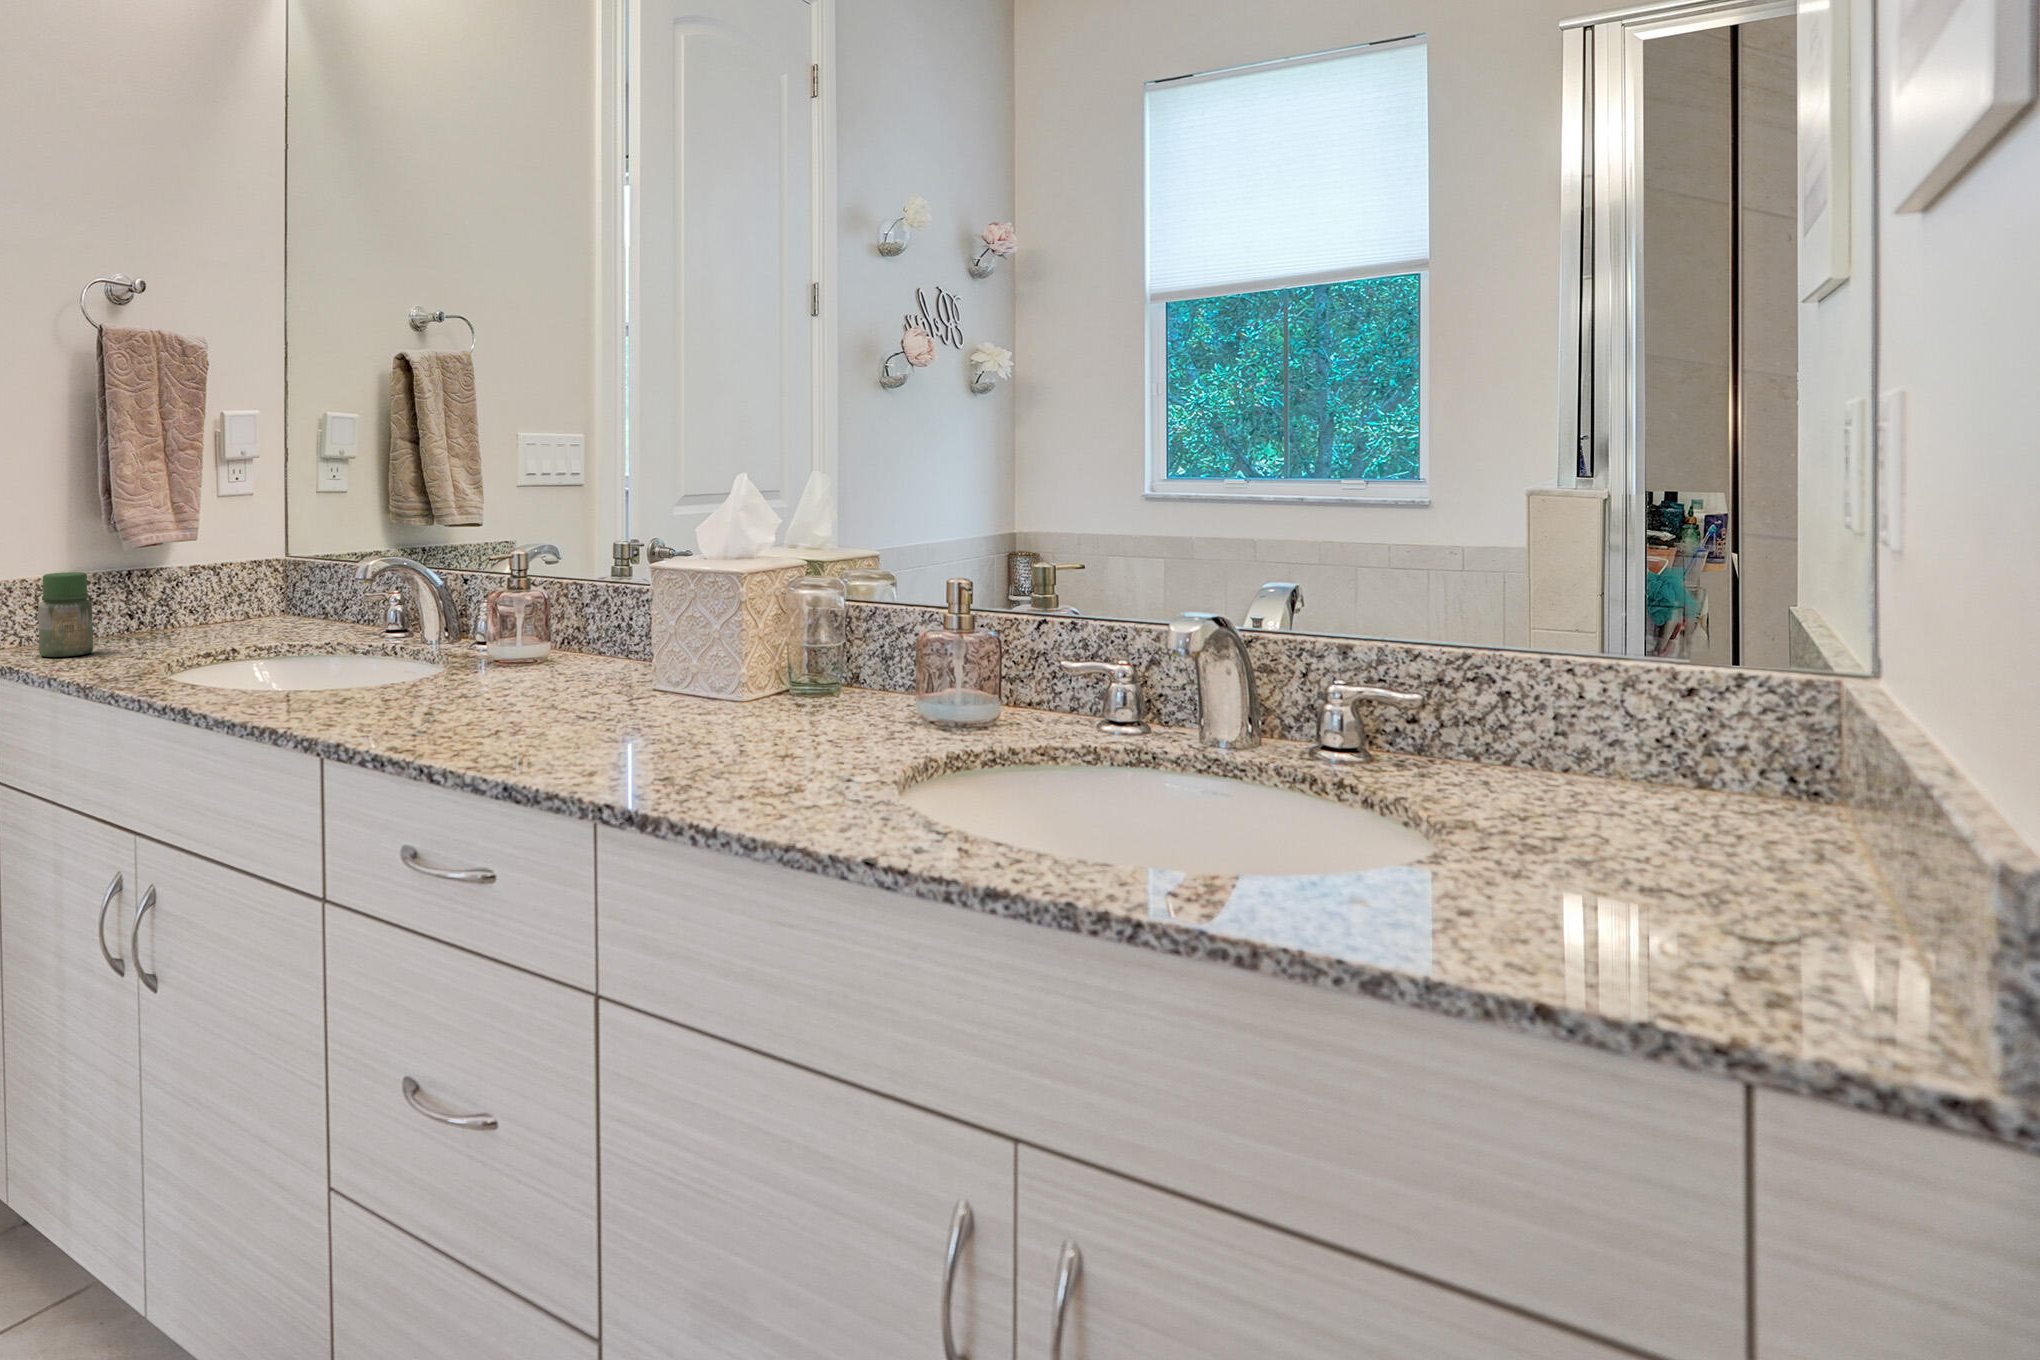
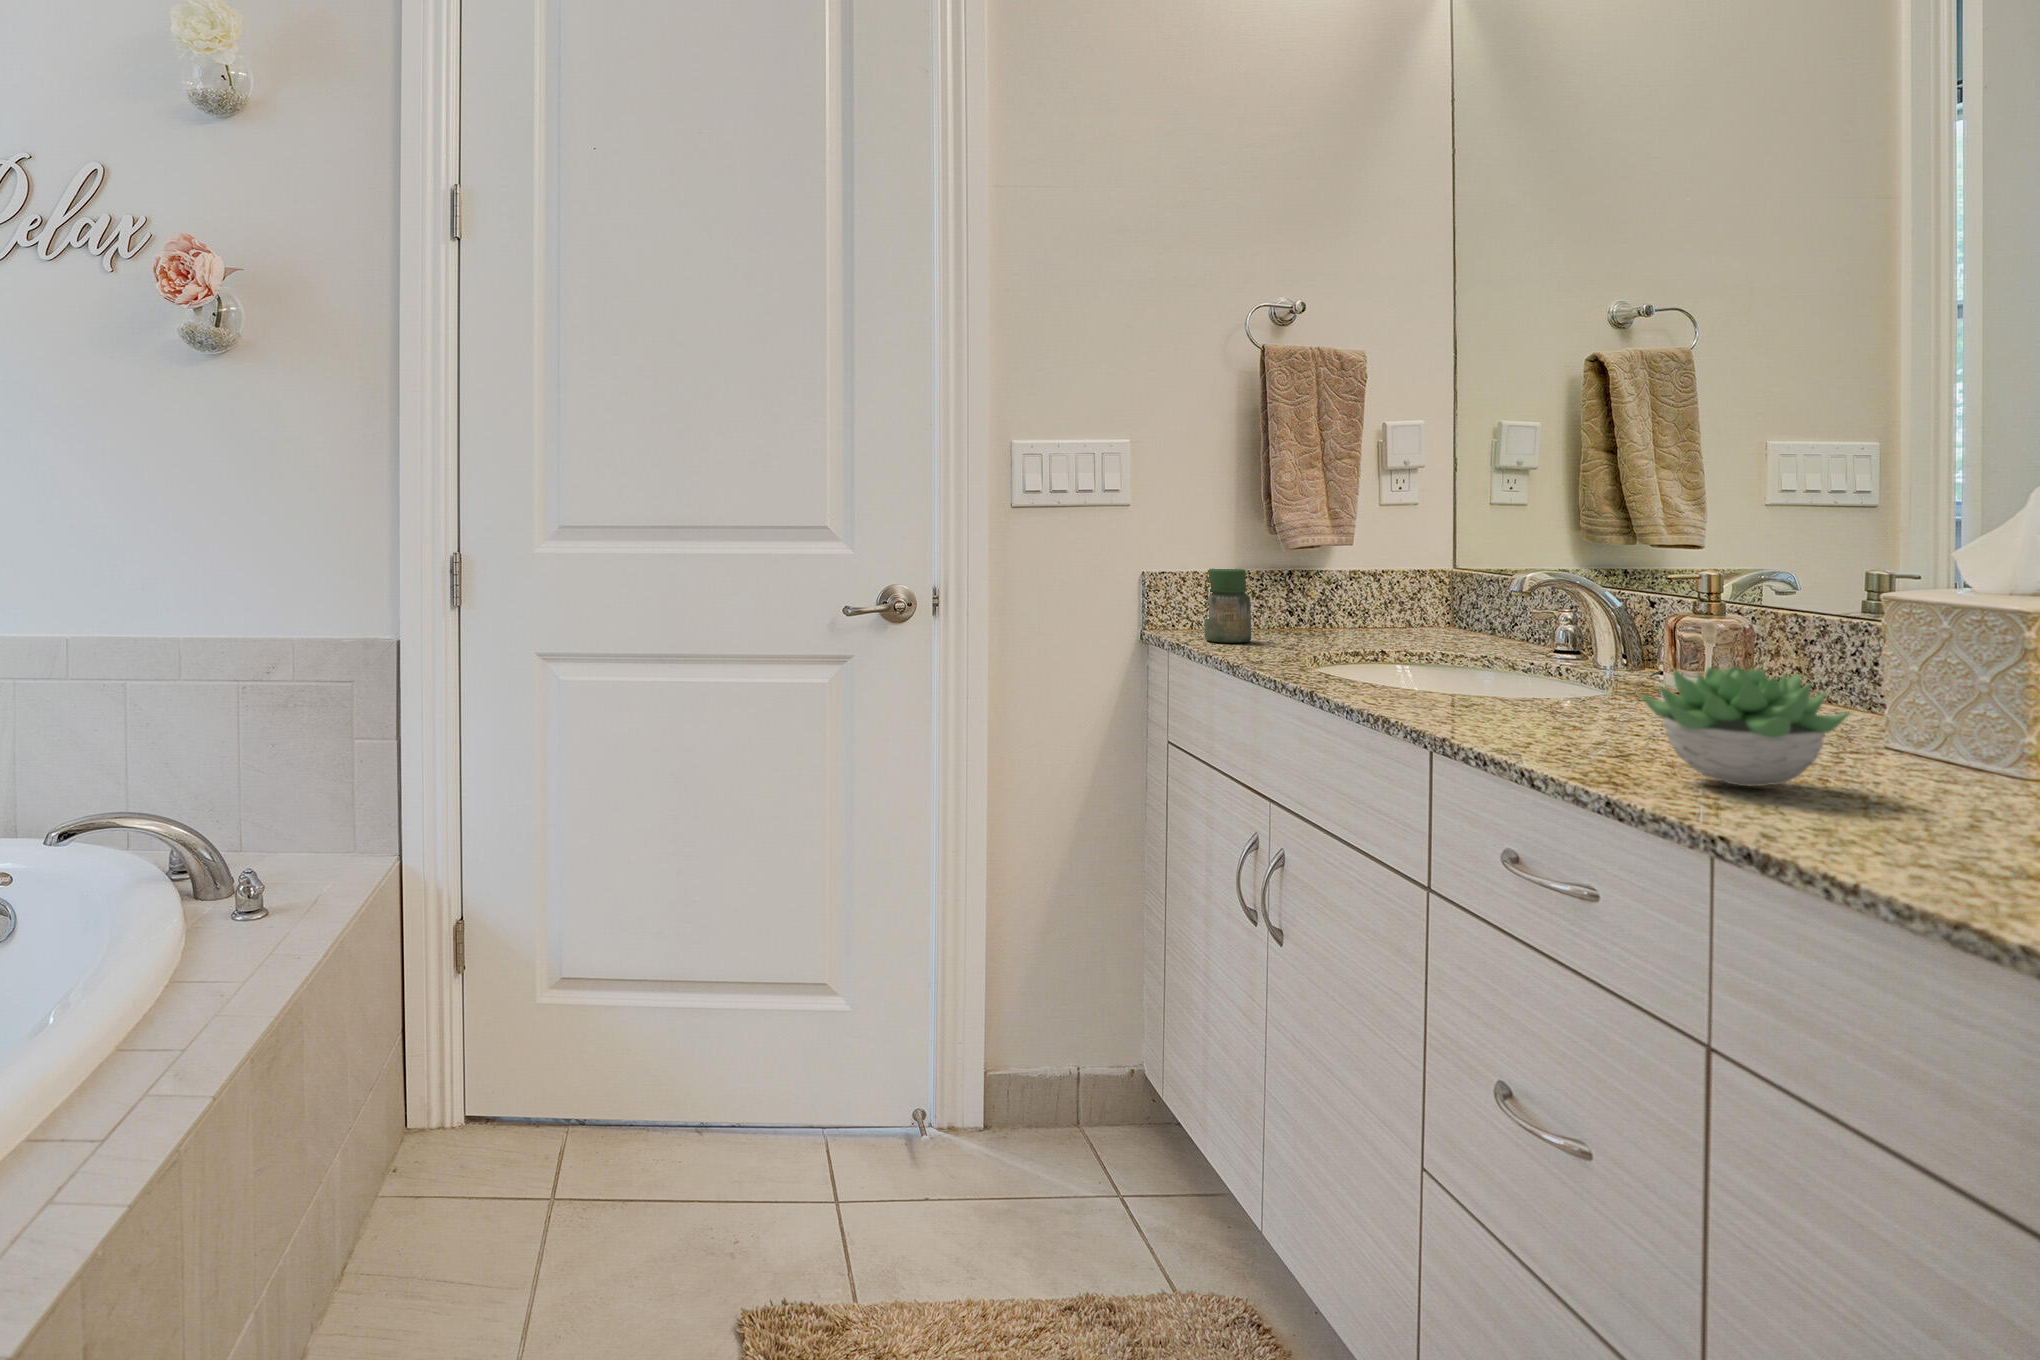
succulent plant: none [513,640,666,747] -> present [1640,666,1850,786]

